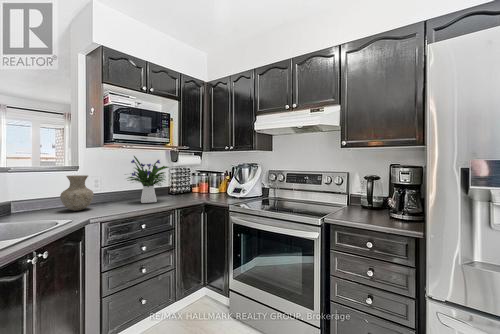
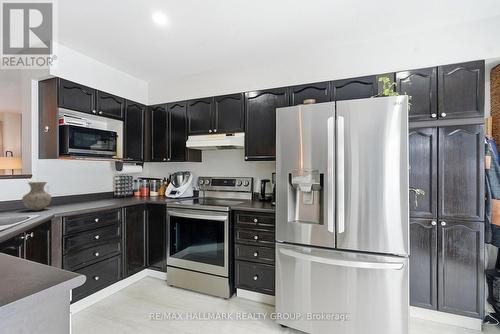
flower arrangement: present [129,156,169,203] -> none [75,166,117,204]

